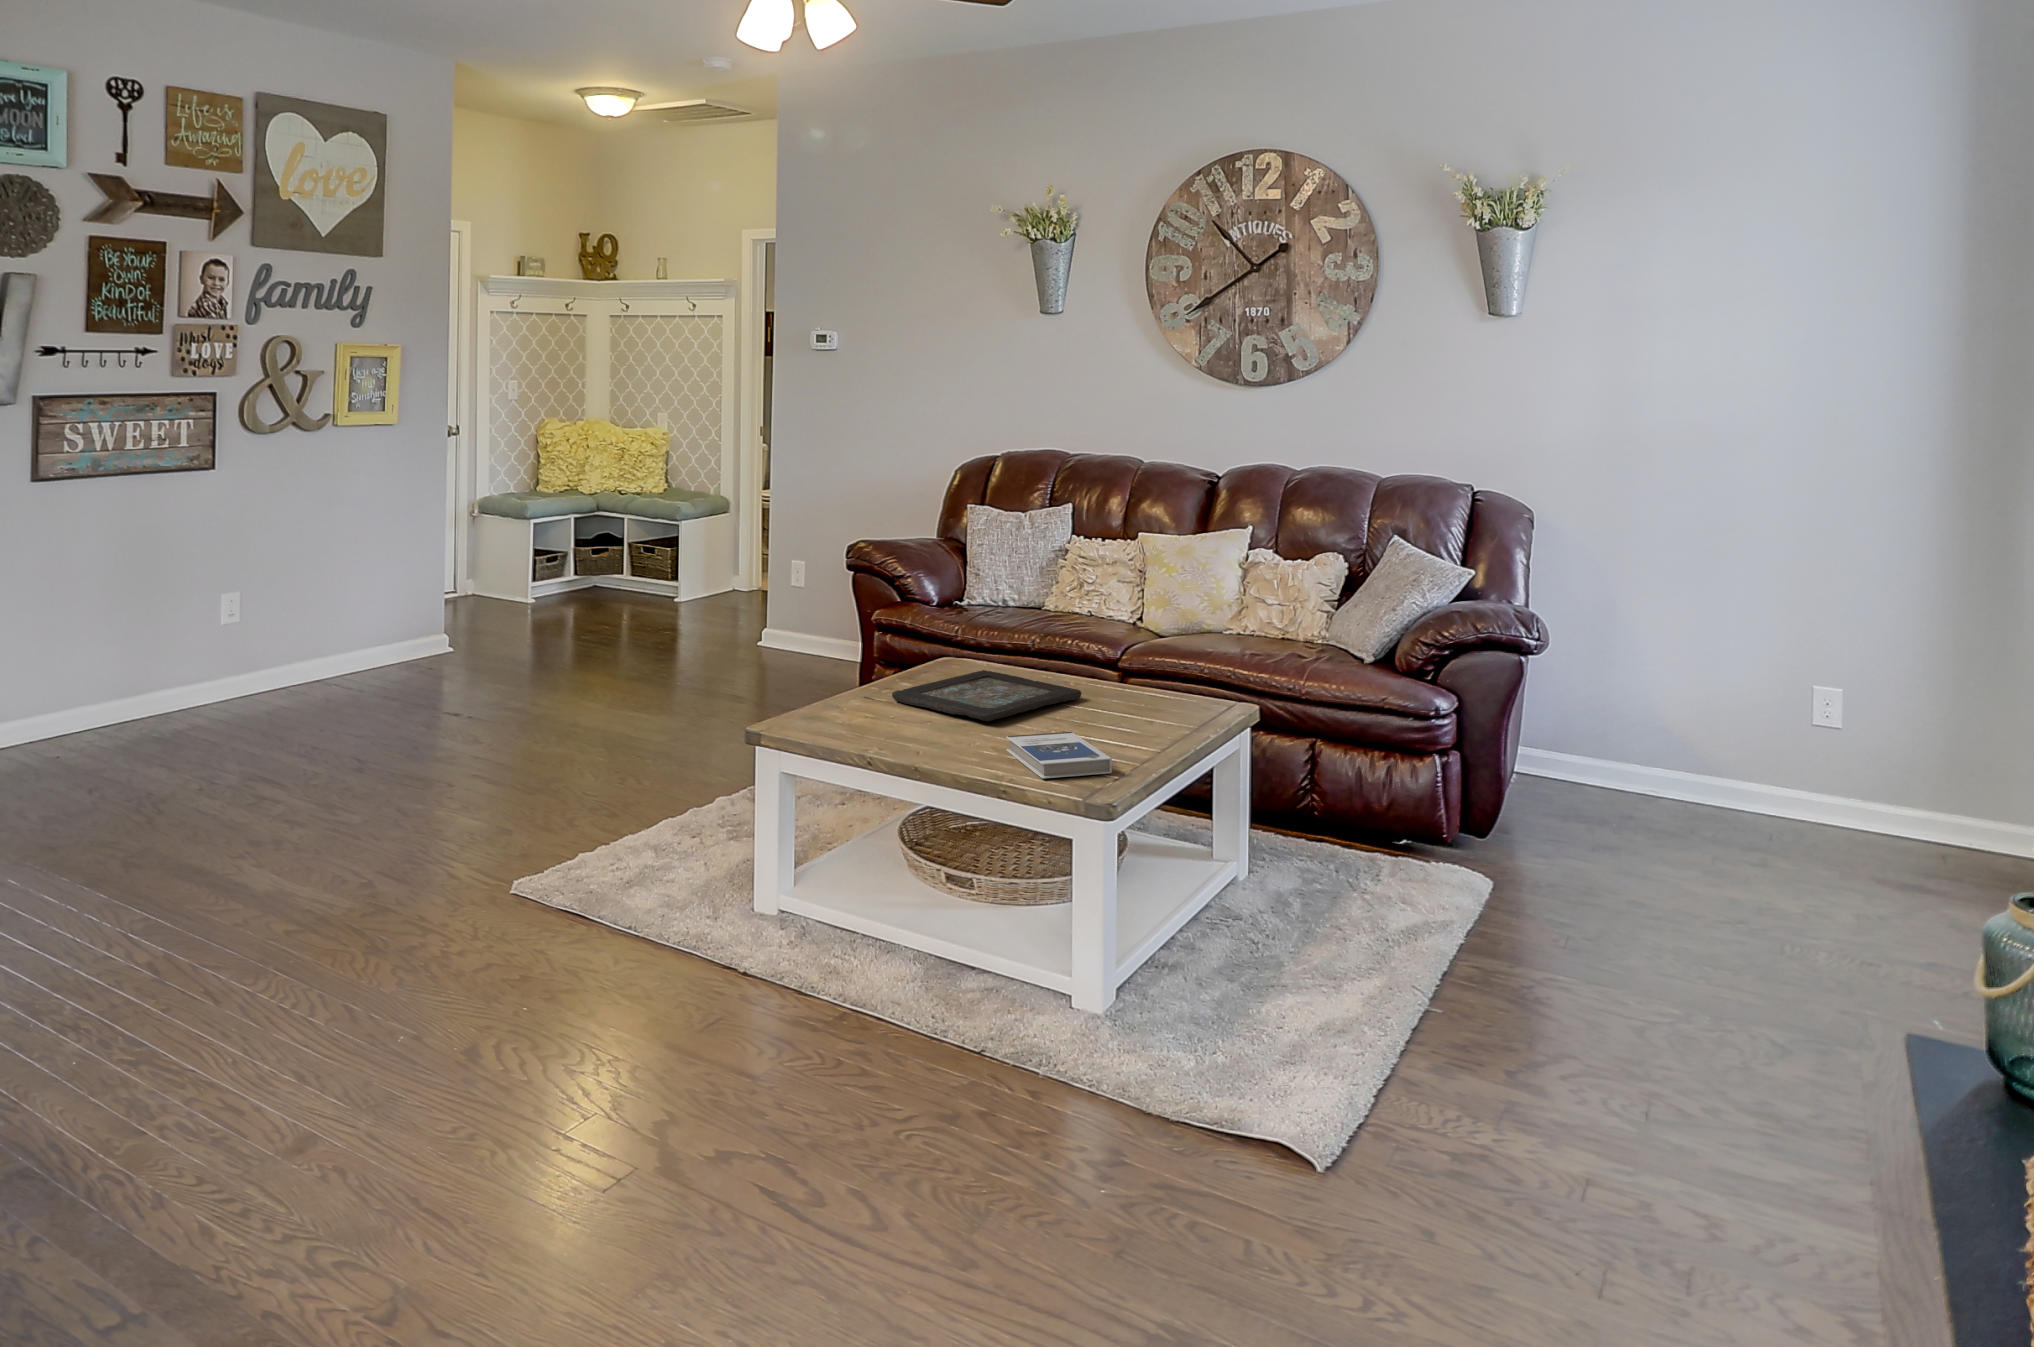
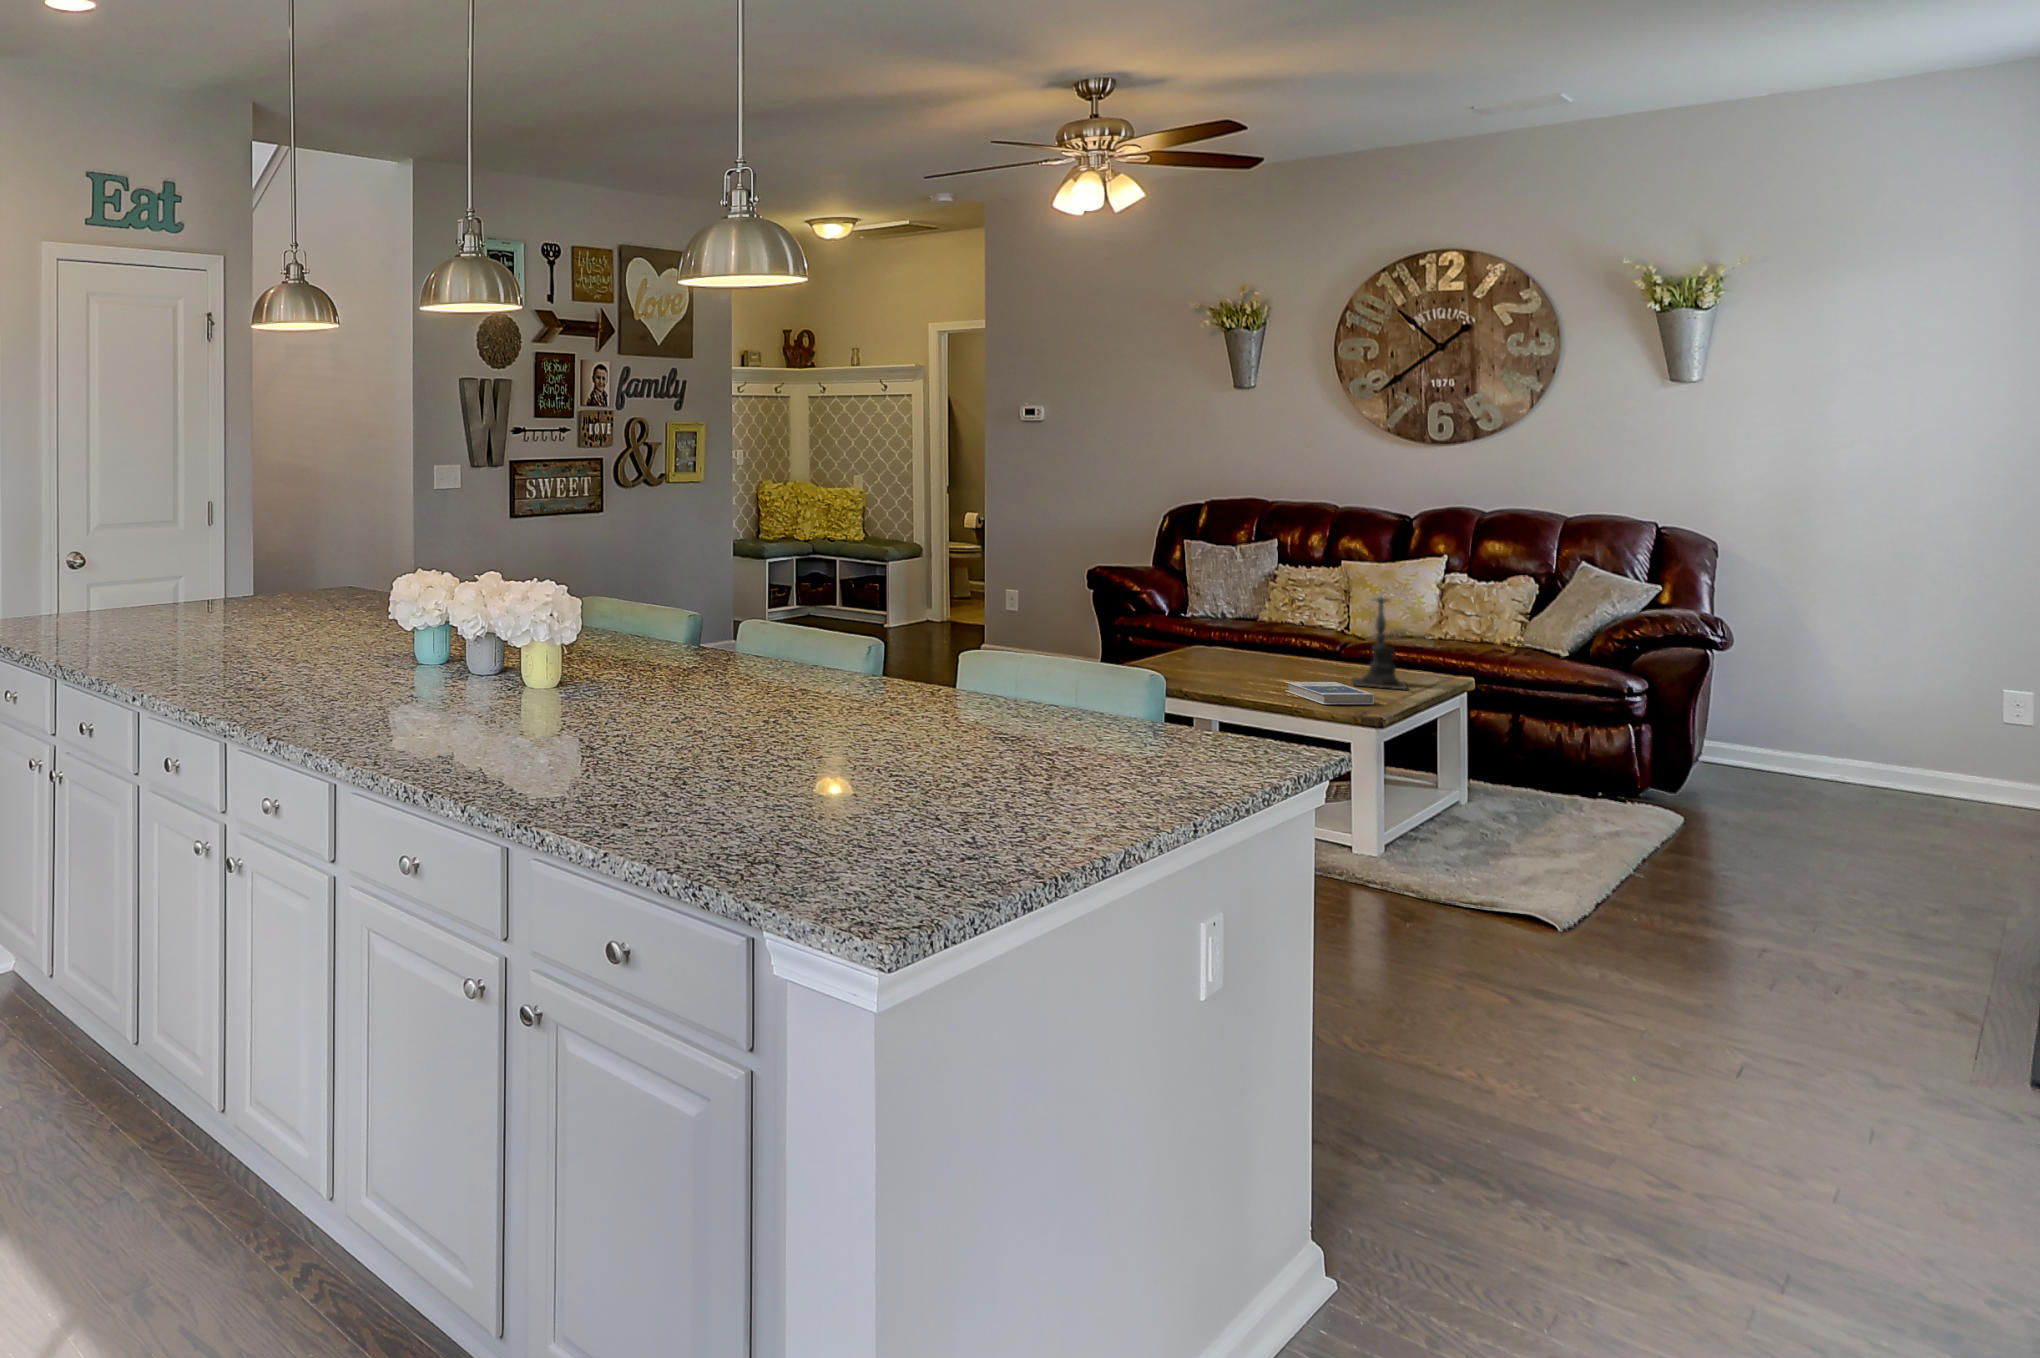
candle holder: none [1101,588,1171,737] -> present [1352,596,1407,689]
decorative tray: present [892,670,1081,721] -> none [1178,650,1326,676]

